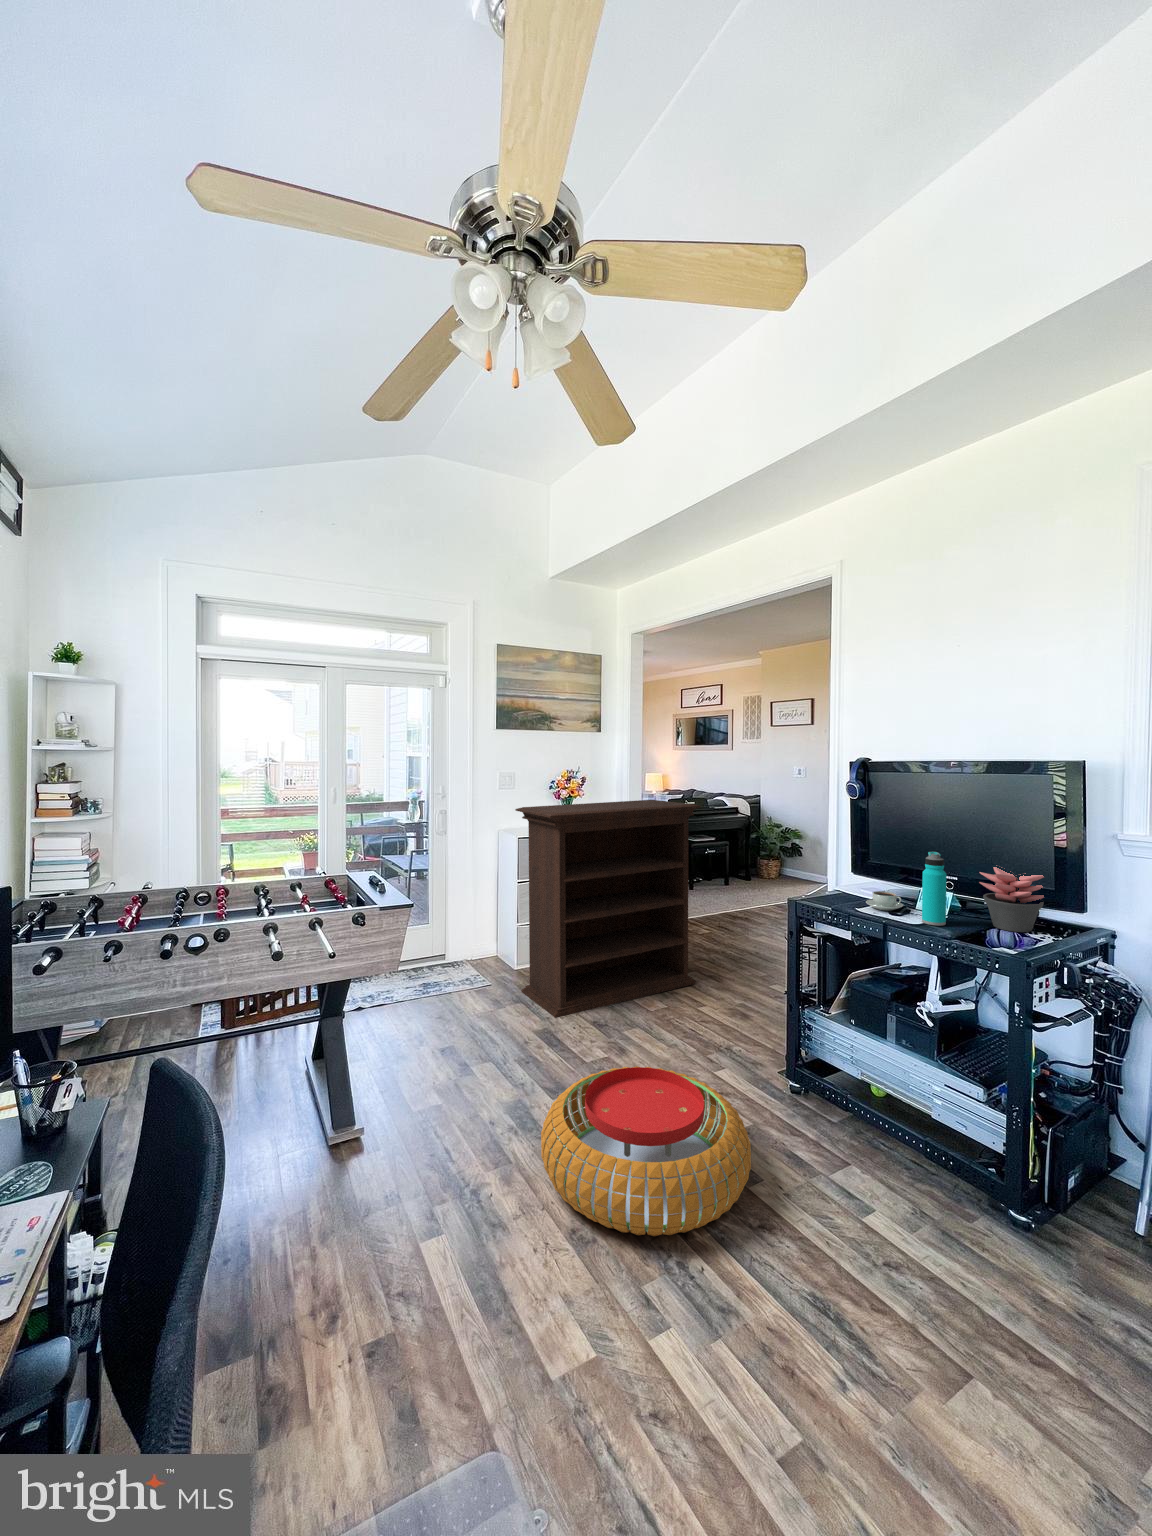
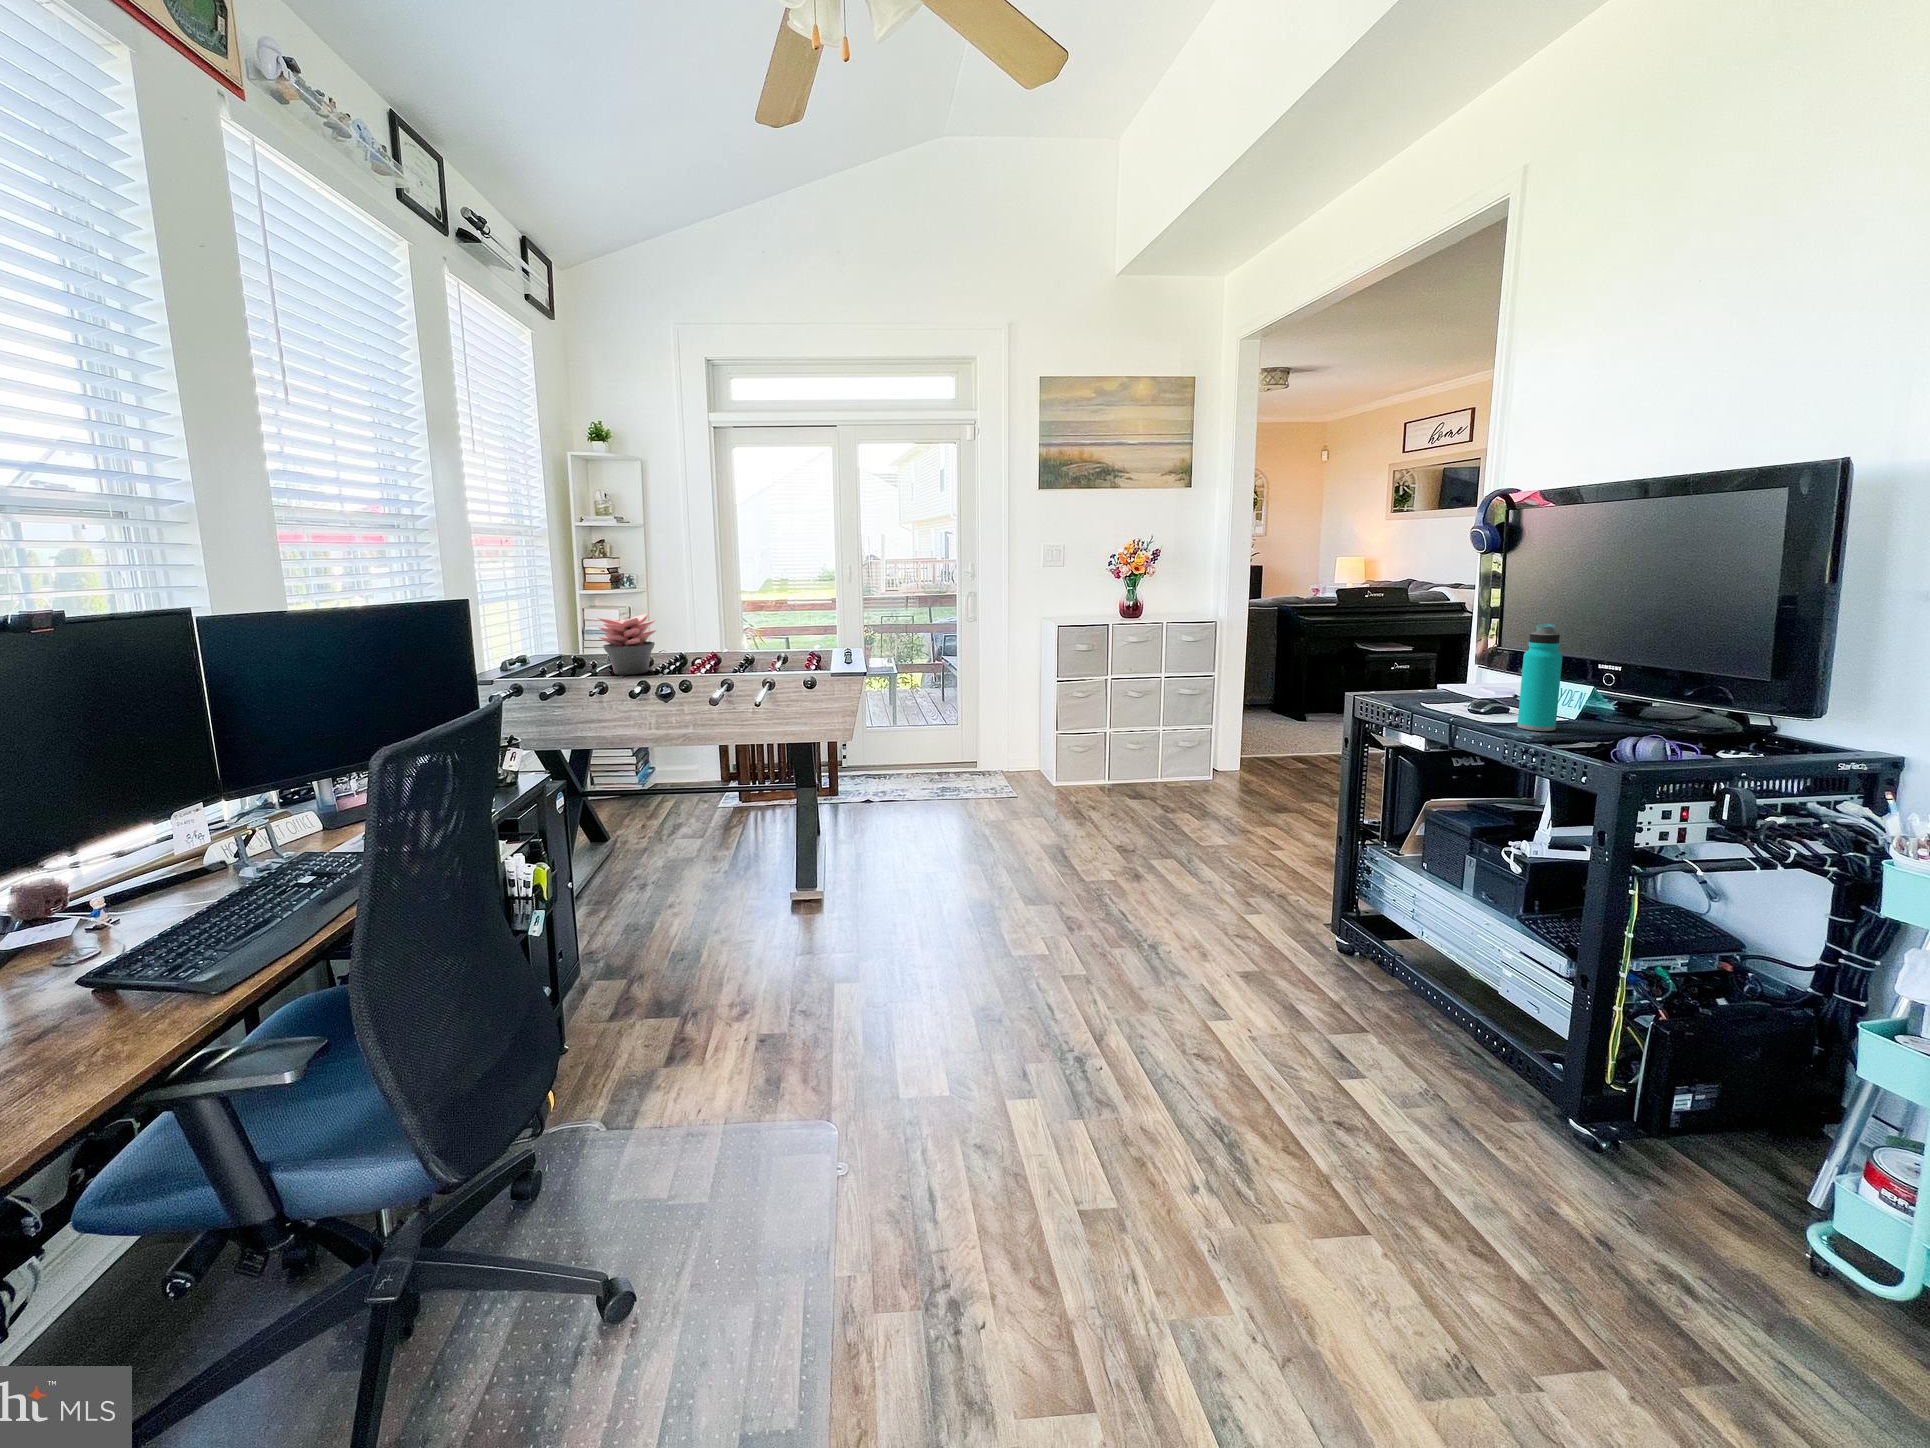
bookshelf: present [515,800,701,1018] -> none [1045,578,1303,837]
succulent plant: present [979,867,1044,932] -> present [597,614,656,675]
coffee cup: present [866,891,903,911] -> none [1452,686,1511,713]
pouf: present [541,1066,751,1236] -> none [973,875,1219,1037]

